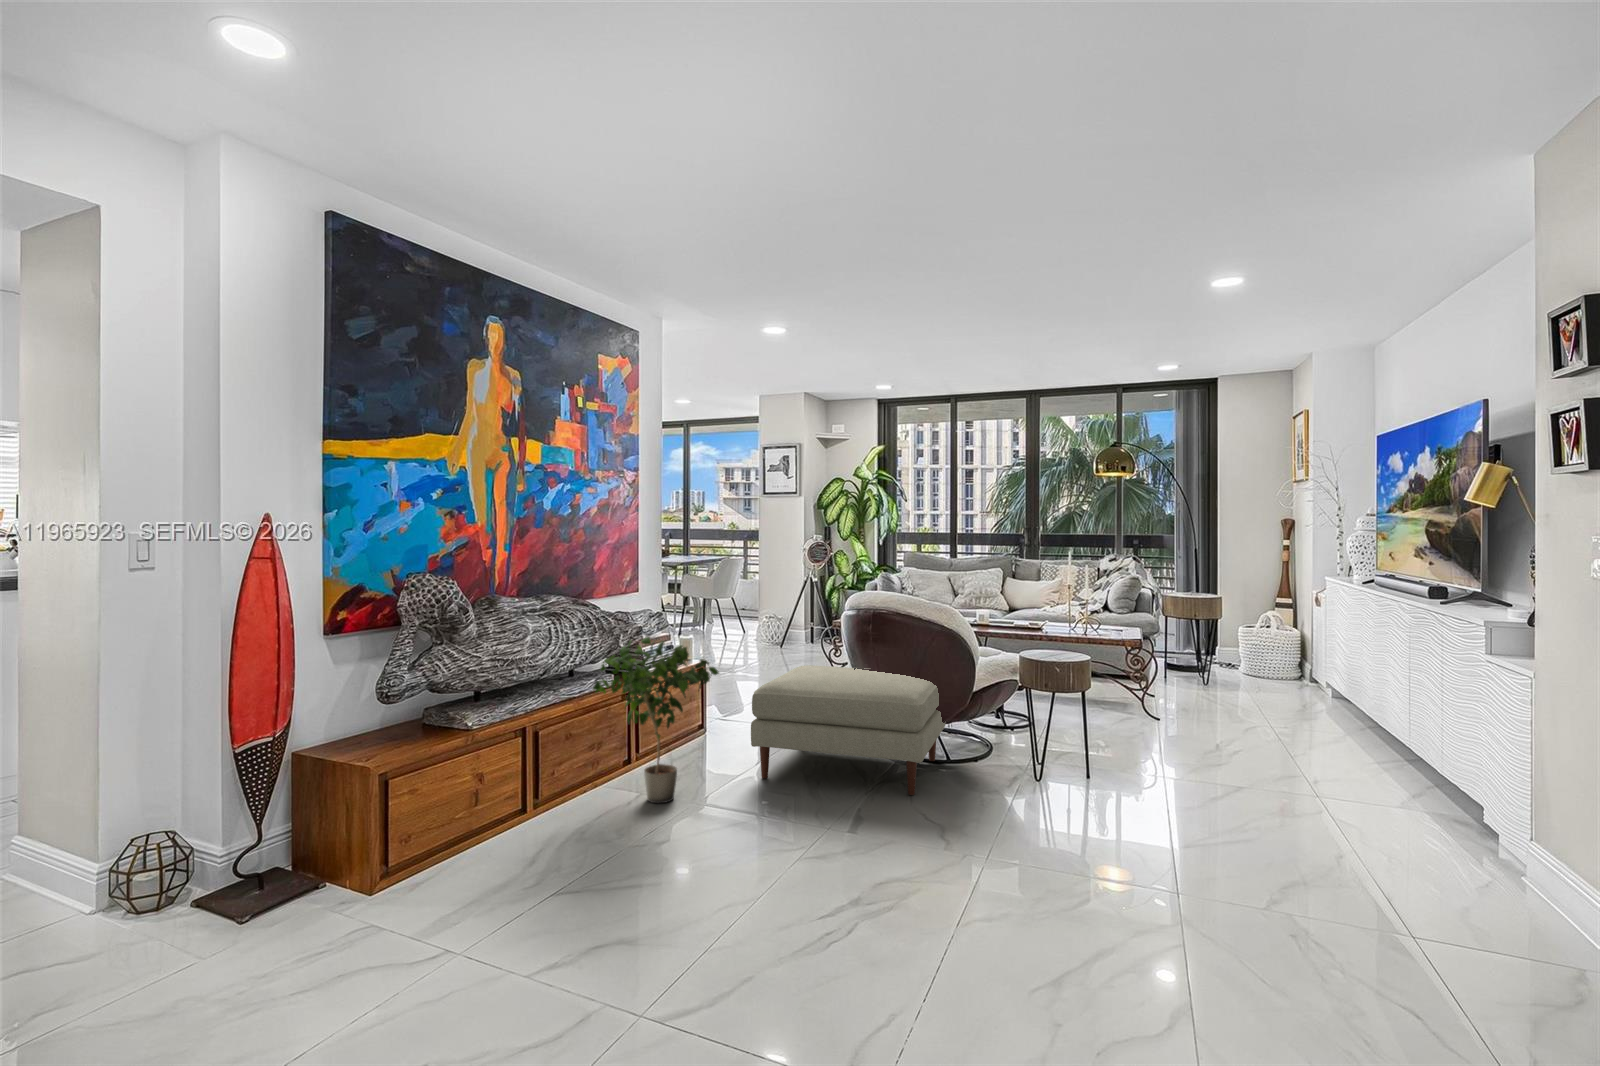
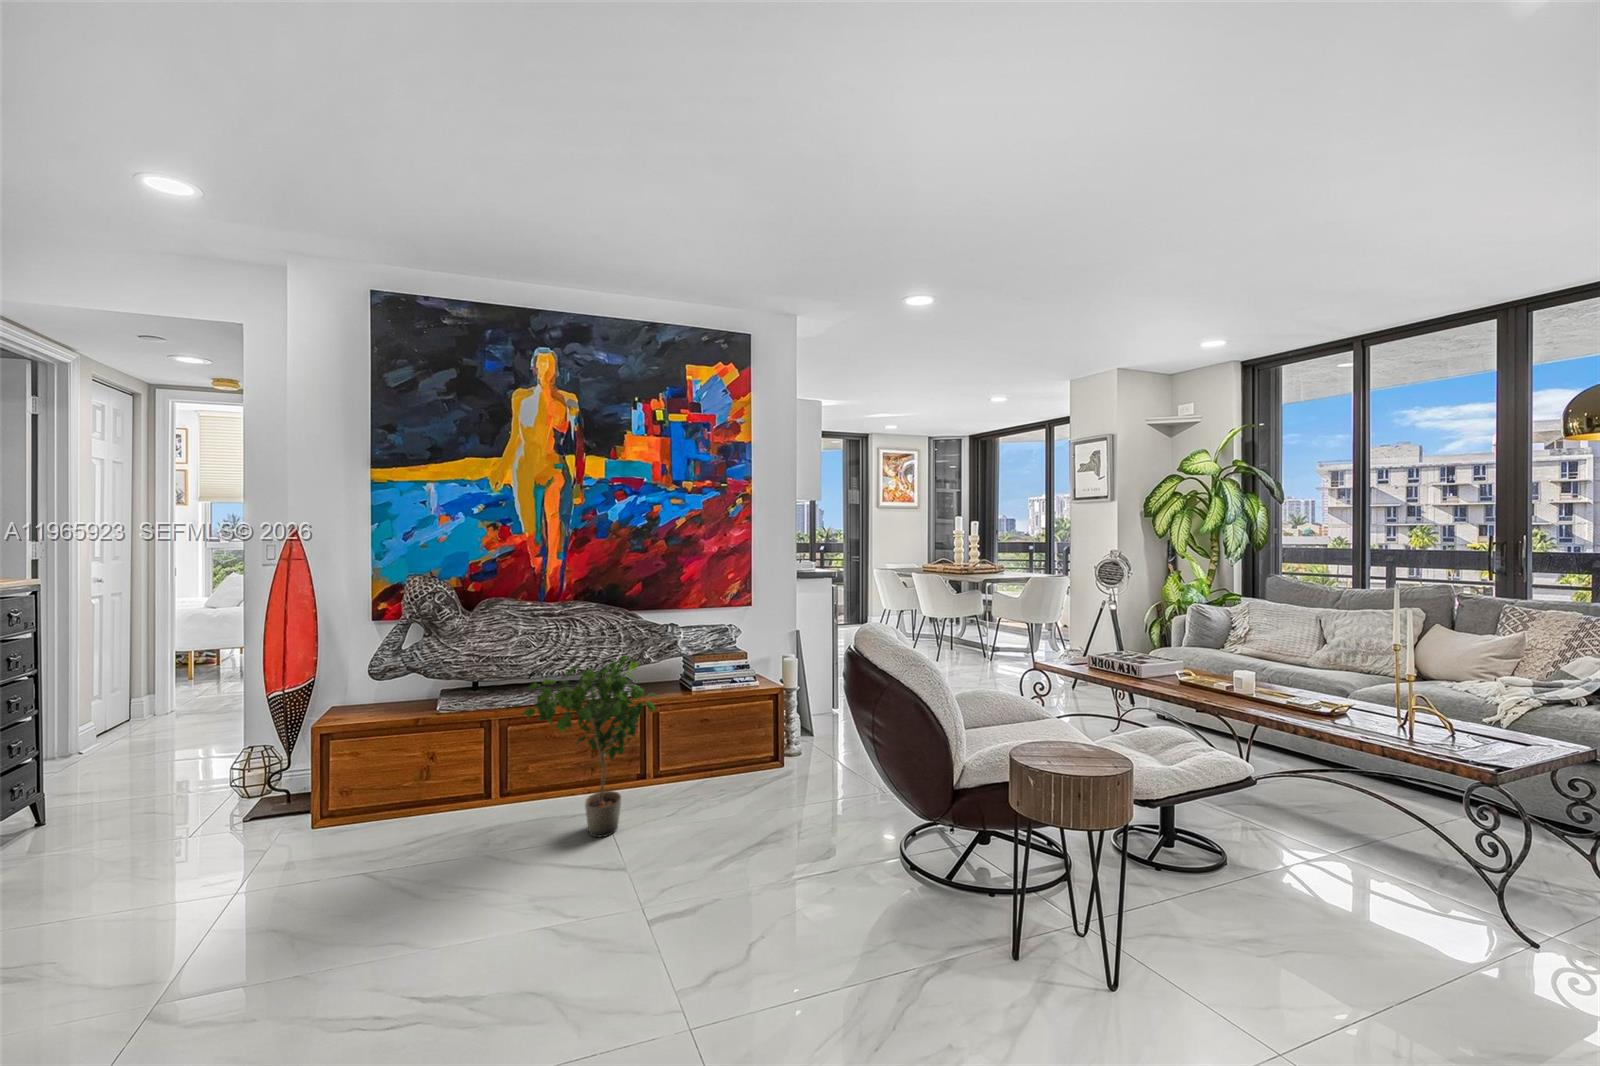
ottoman: present [751,665,945,795] -> none [704,718,976,976]

